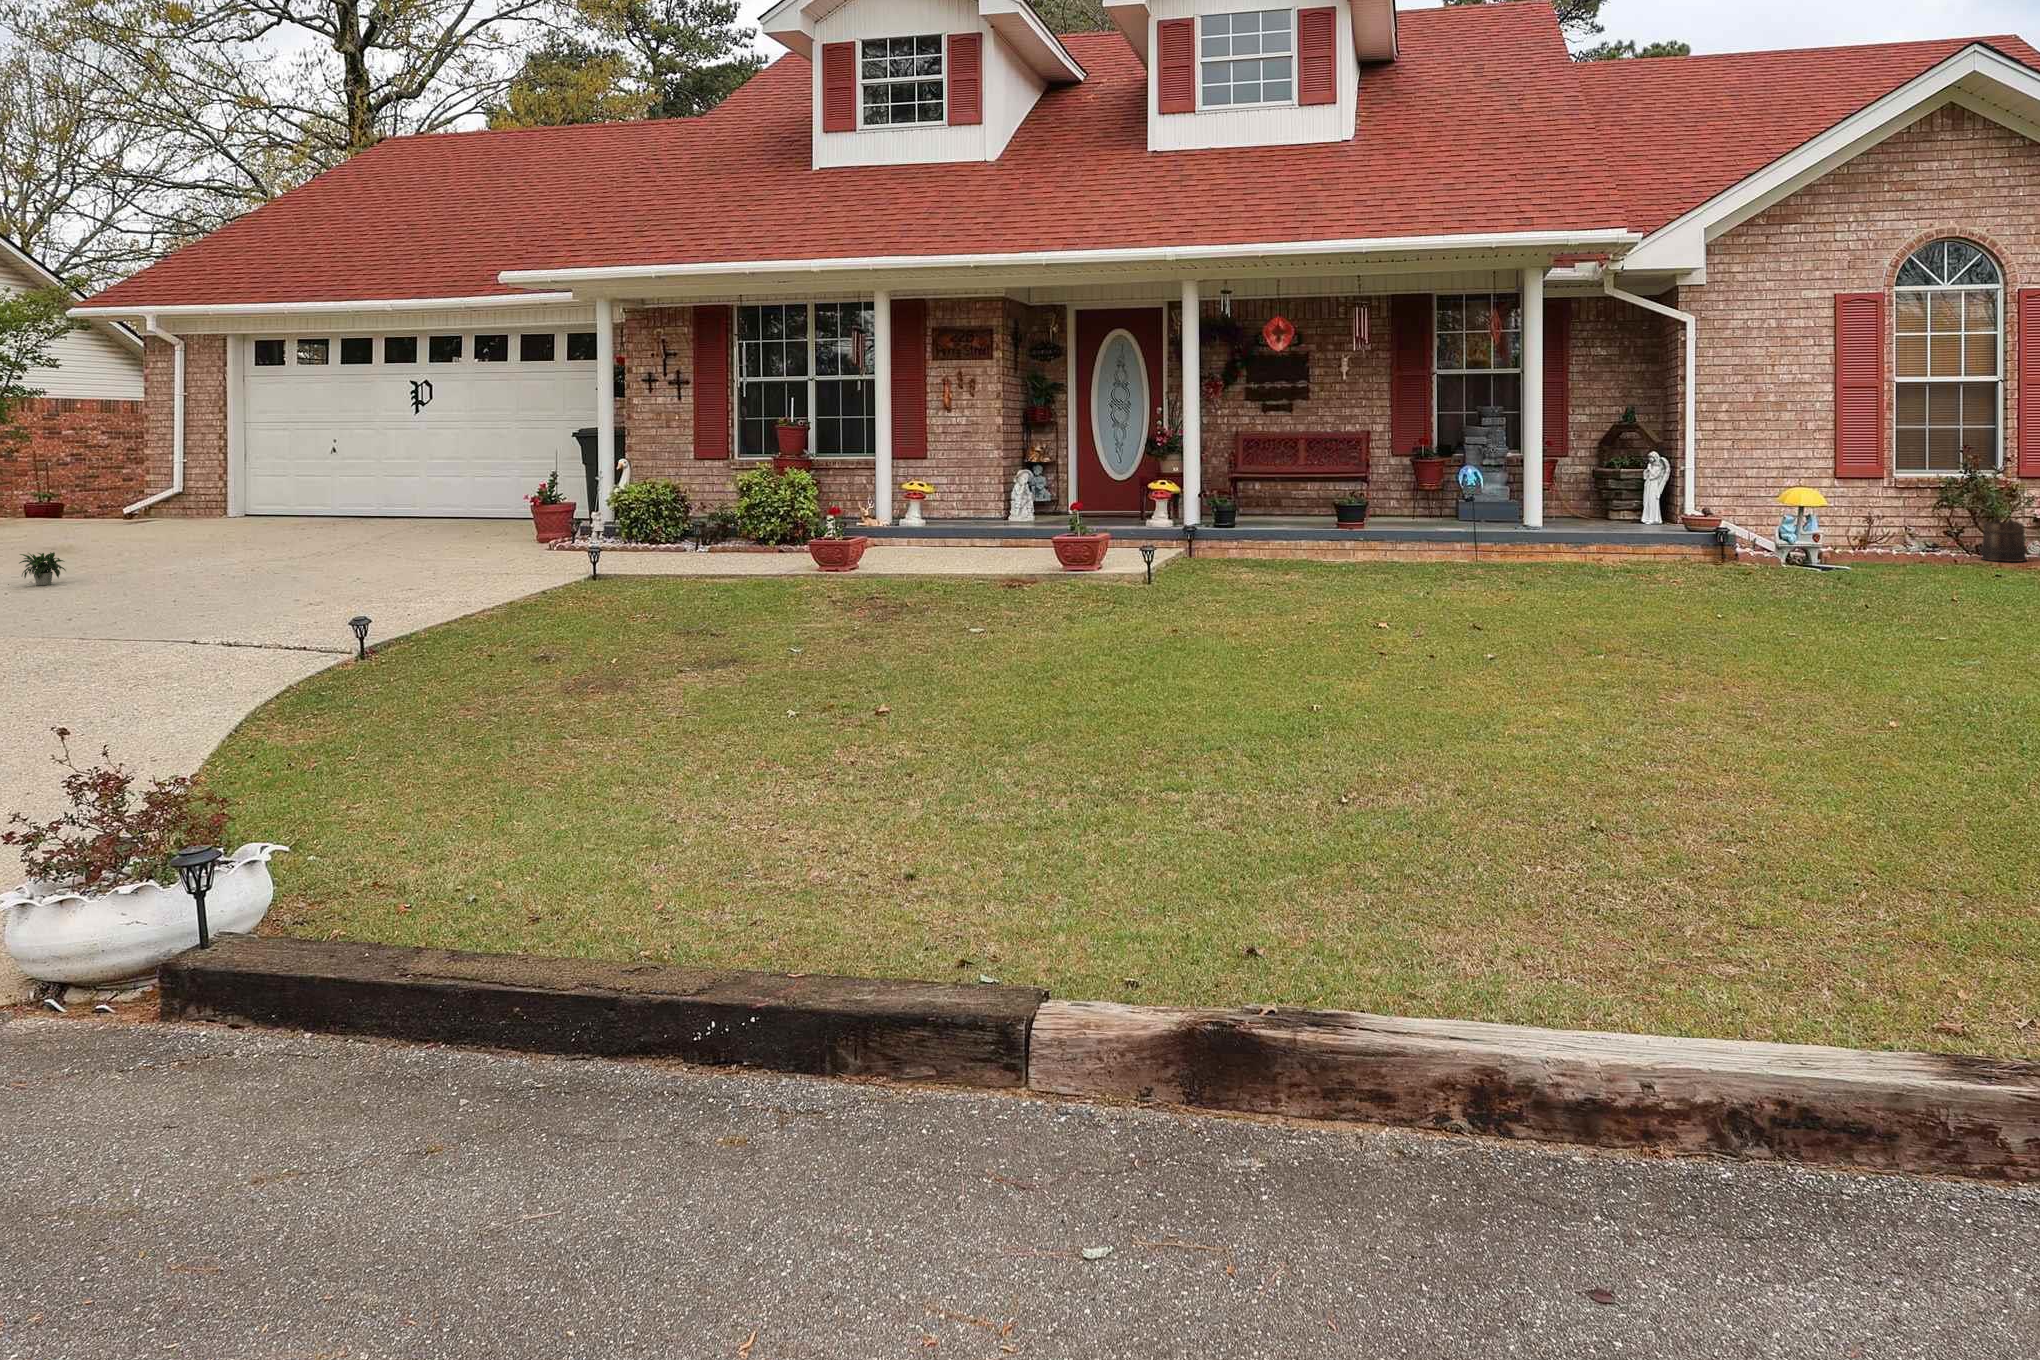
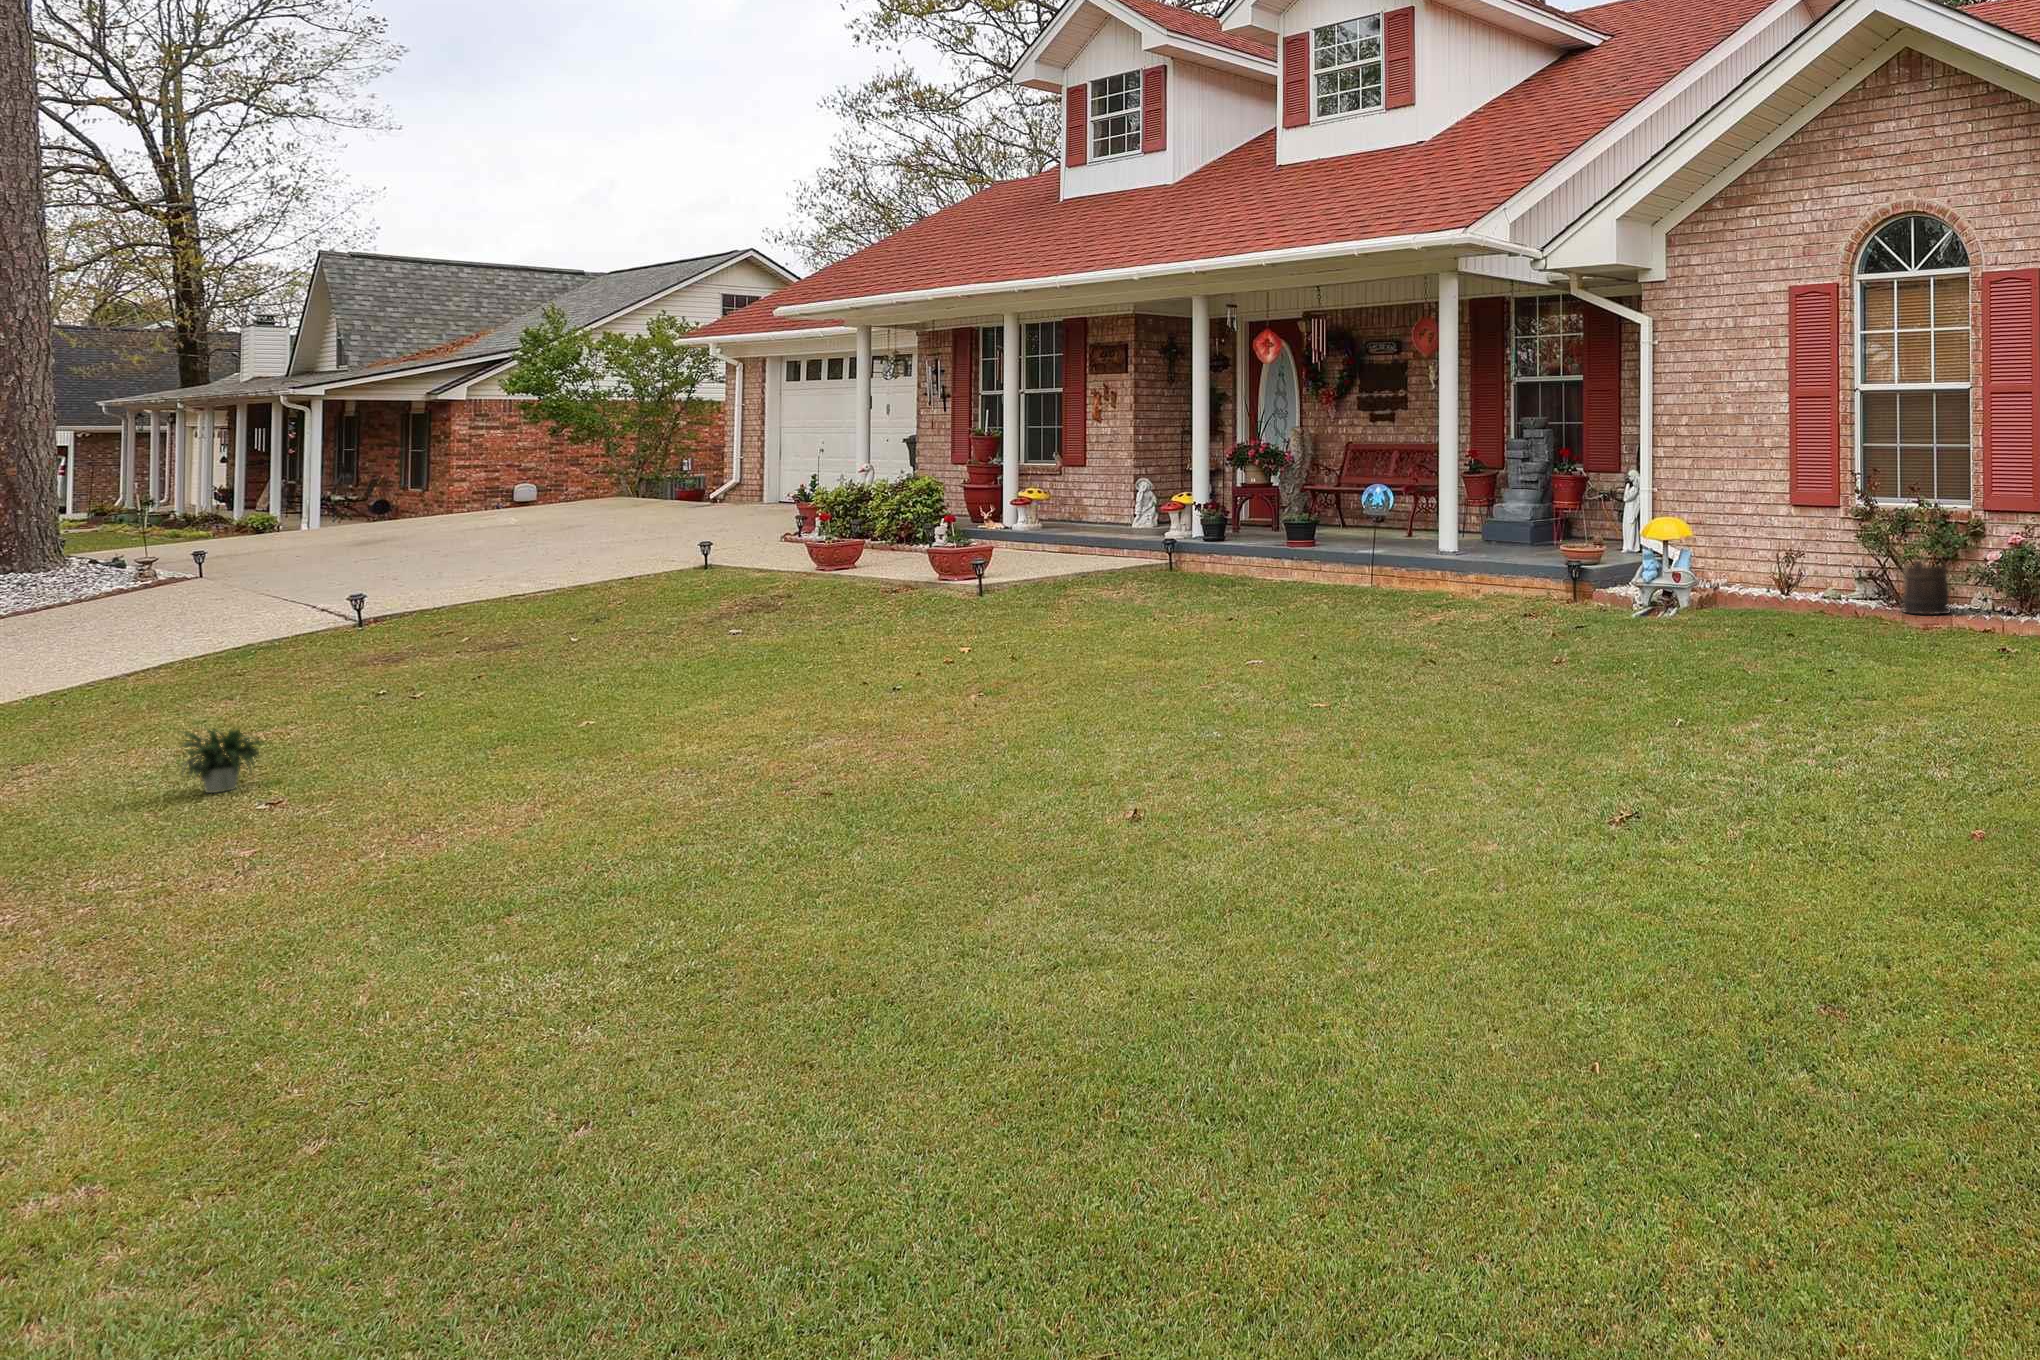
potted plant: present [8,552,66,585] -> present [182,729,262,793]

